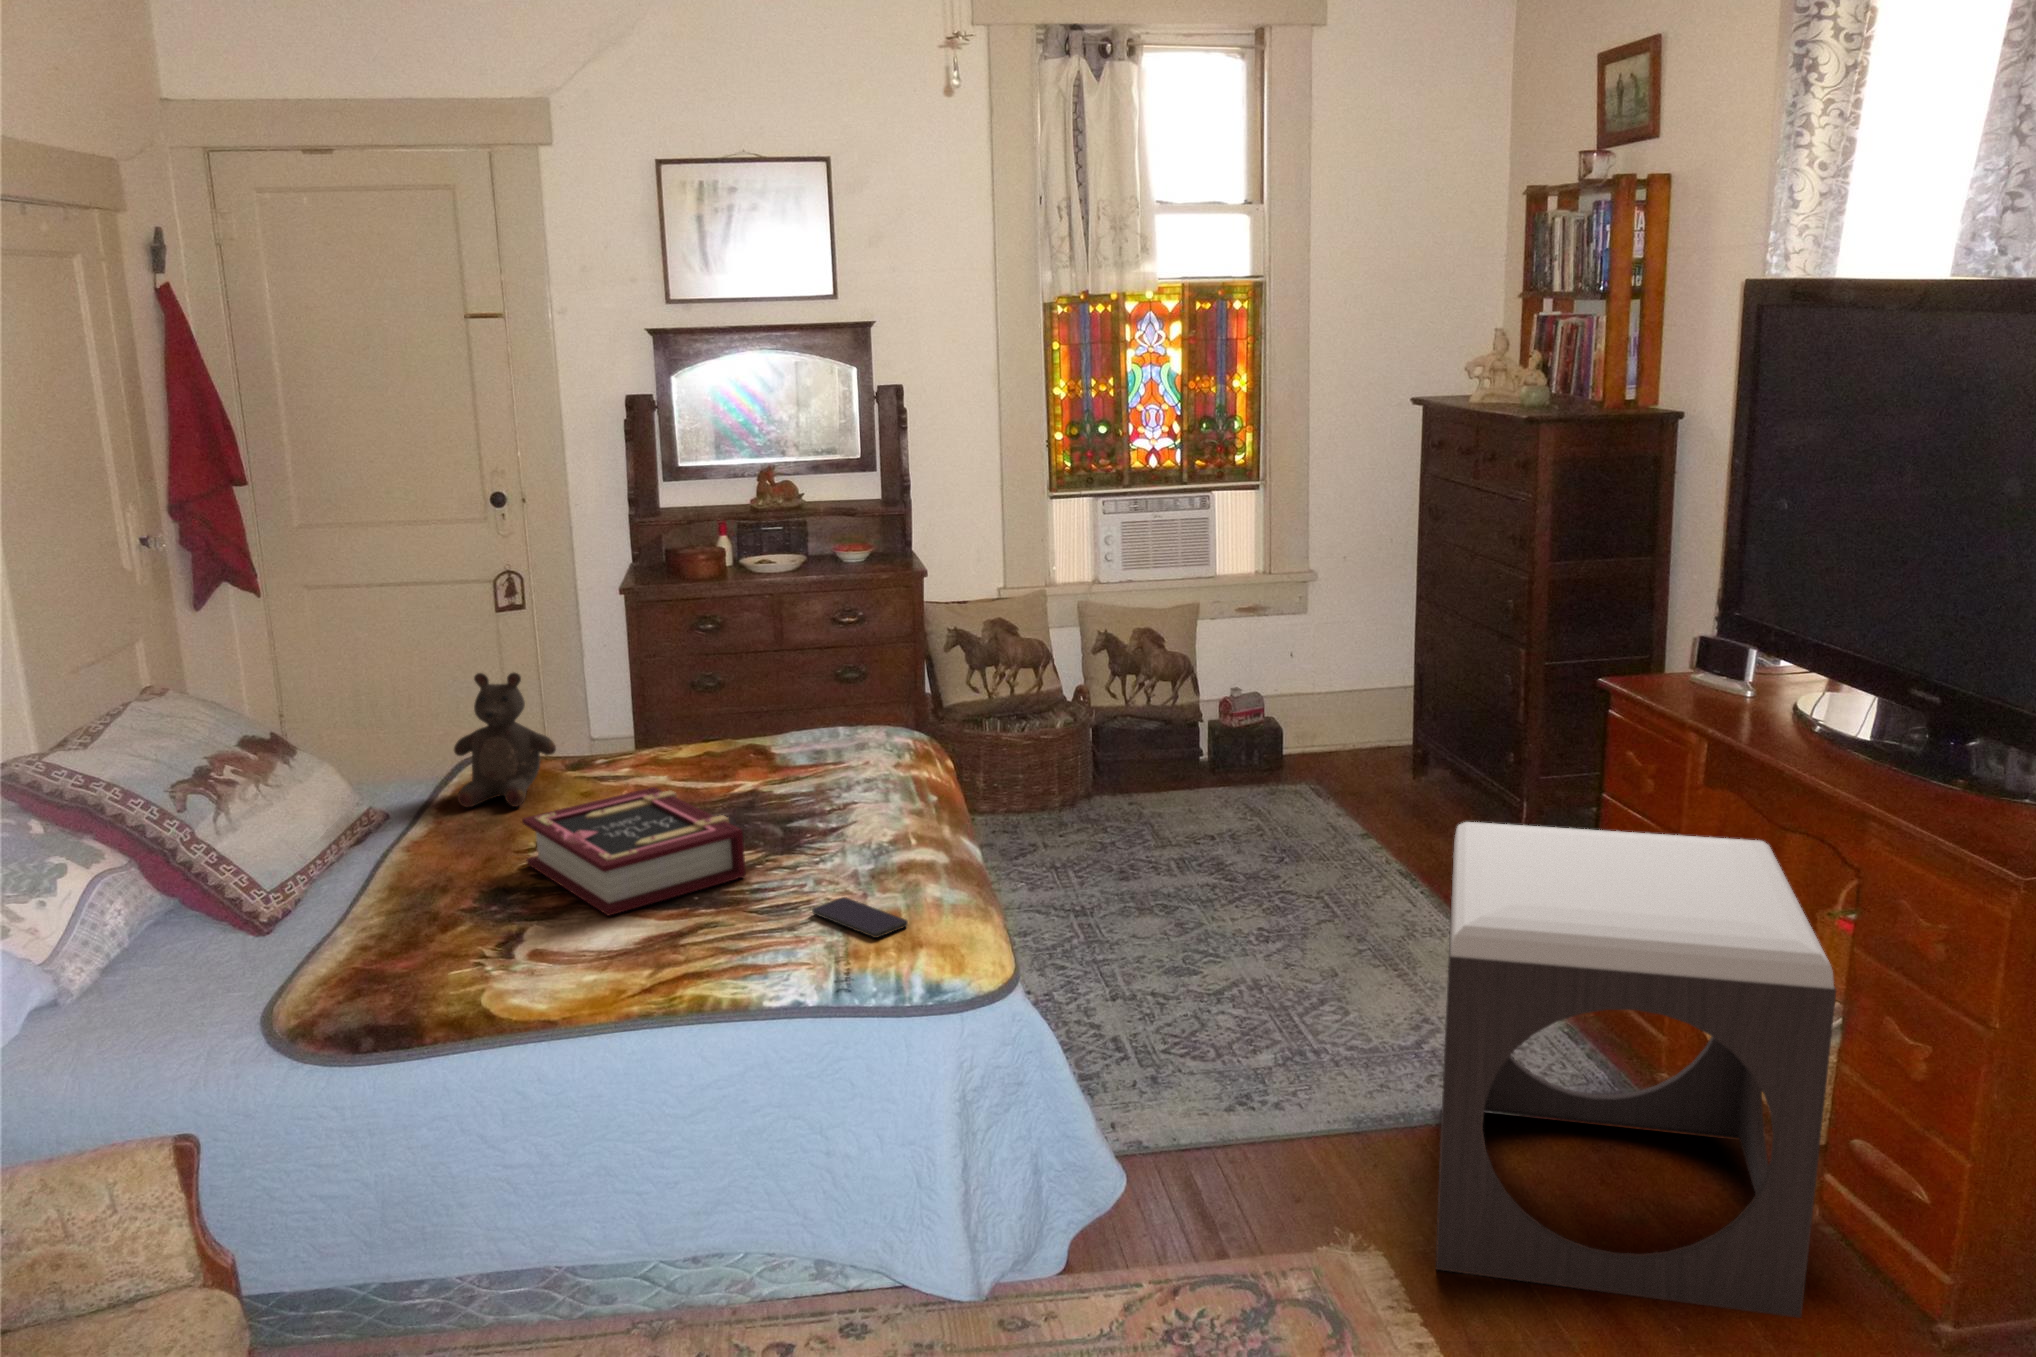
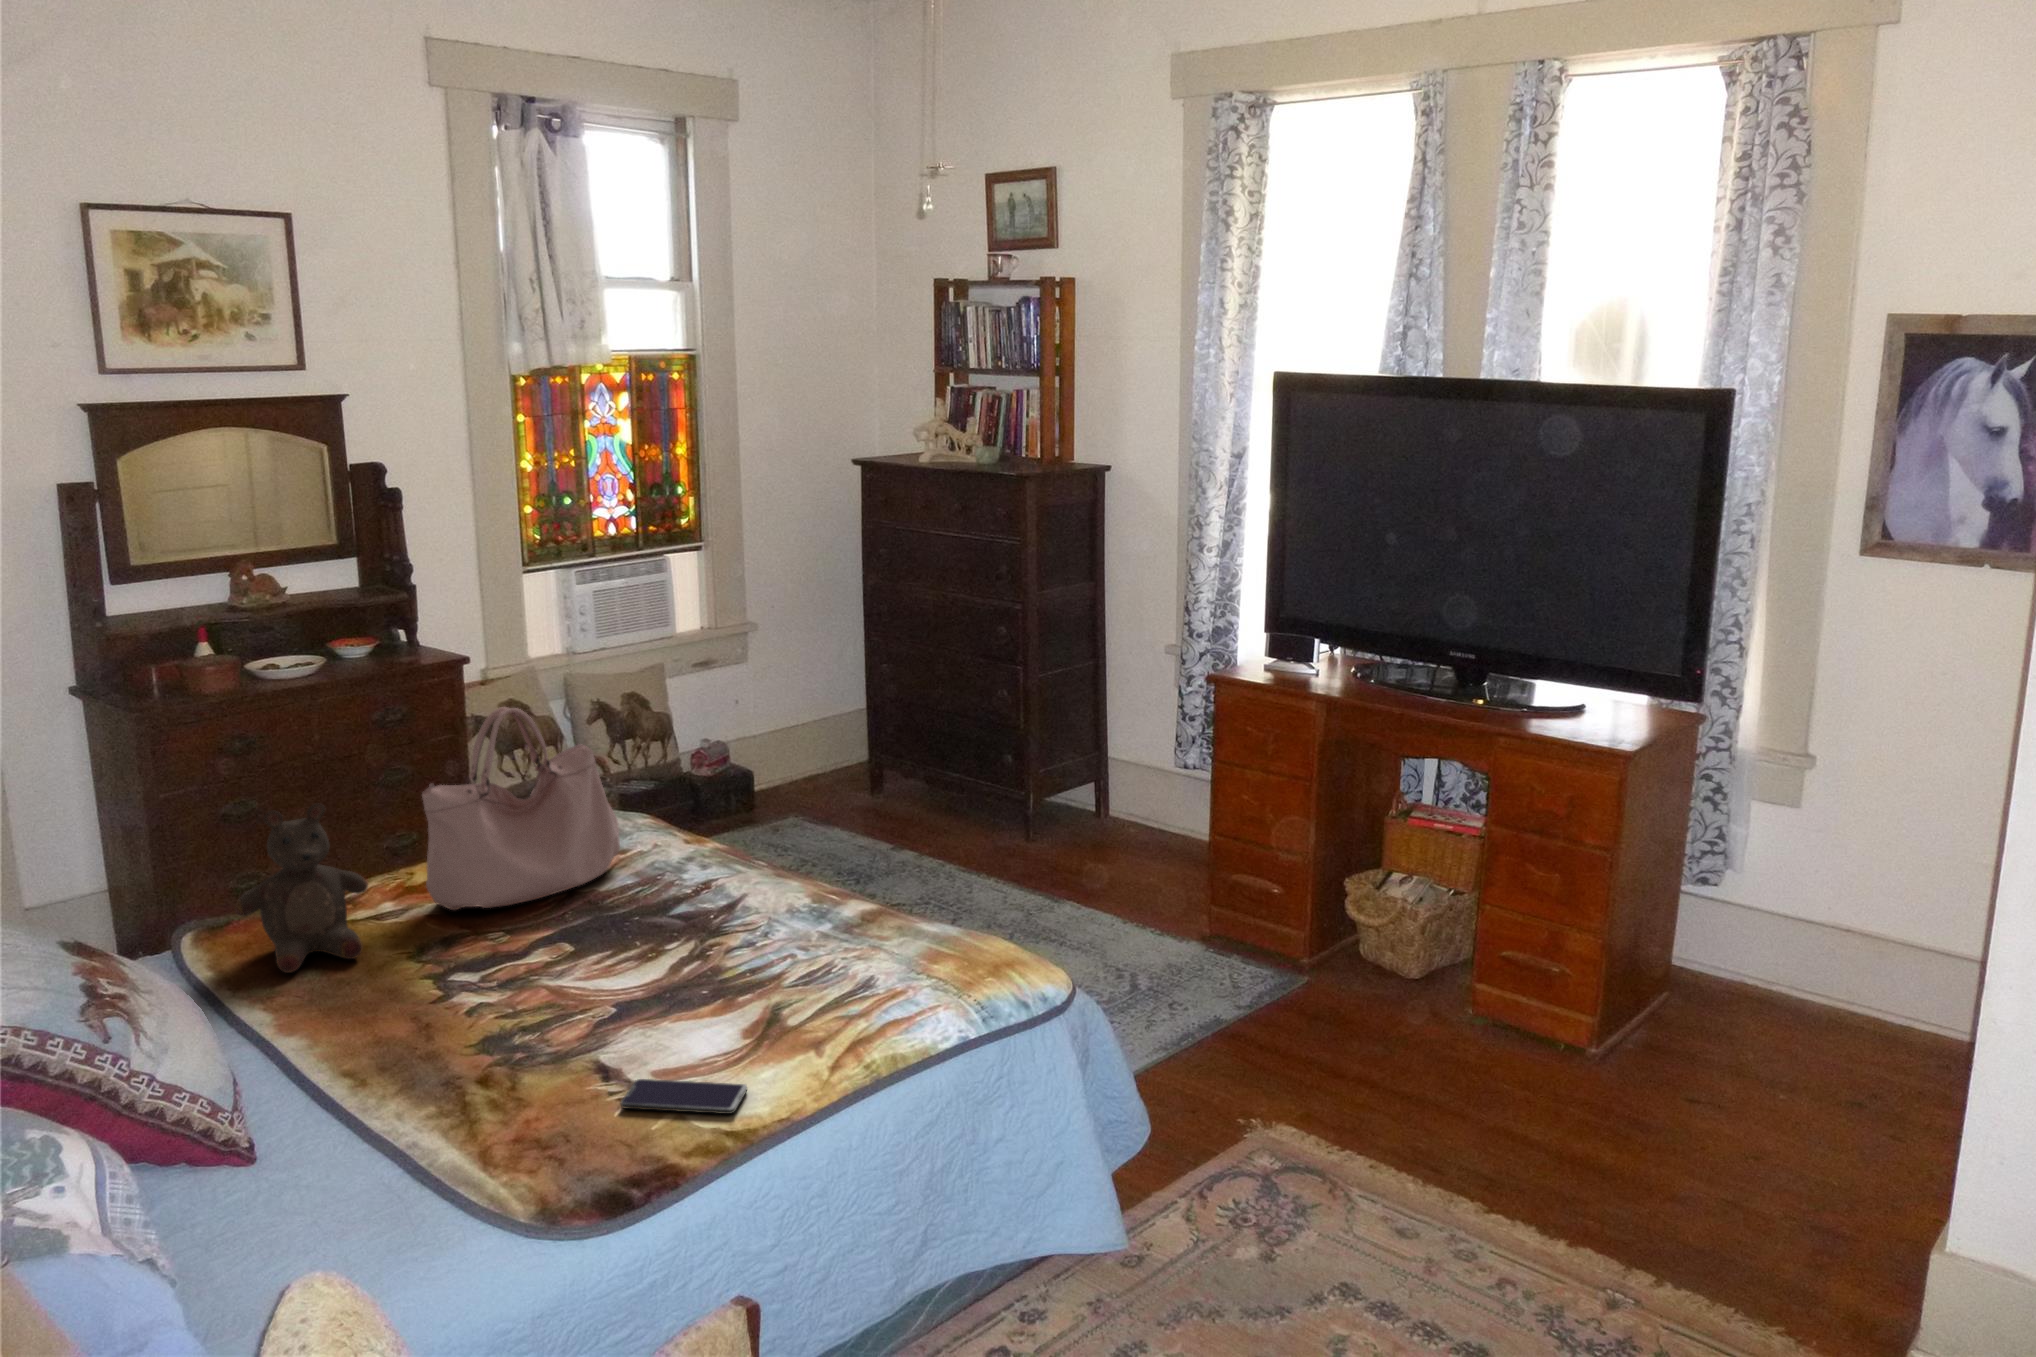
handbag: none [610,611,800,790] -> present [422,707,620,910]
book: present [522,787,746,916] -> none [486,895,751,1028]
footstool: present [1436,822,1836,1318] -> none [1194,771,1554,1138]
smartphone: present [812,897,908,938] -> present [621,1079,747,1114]

